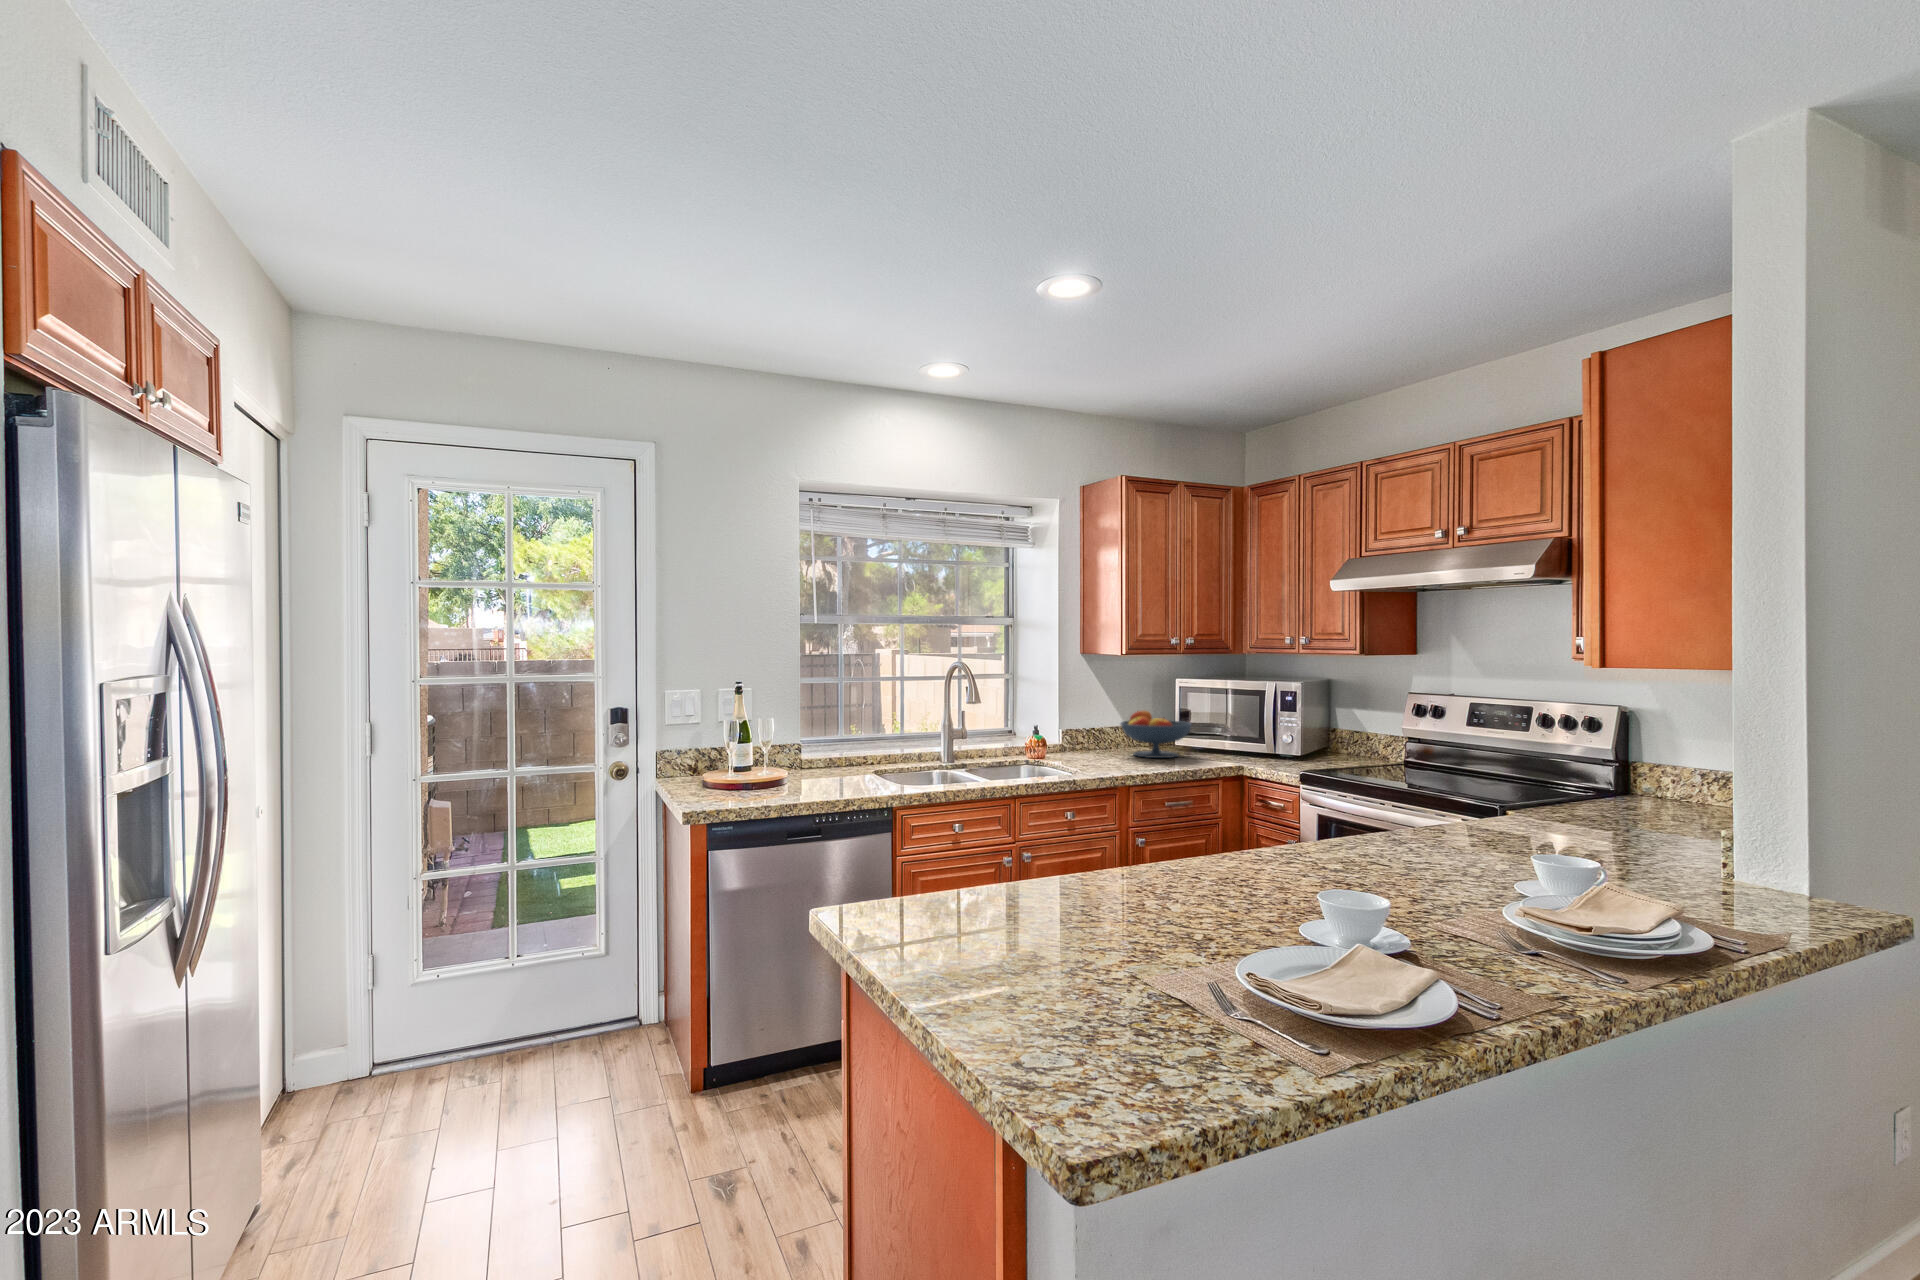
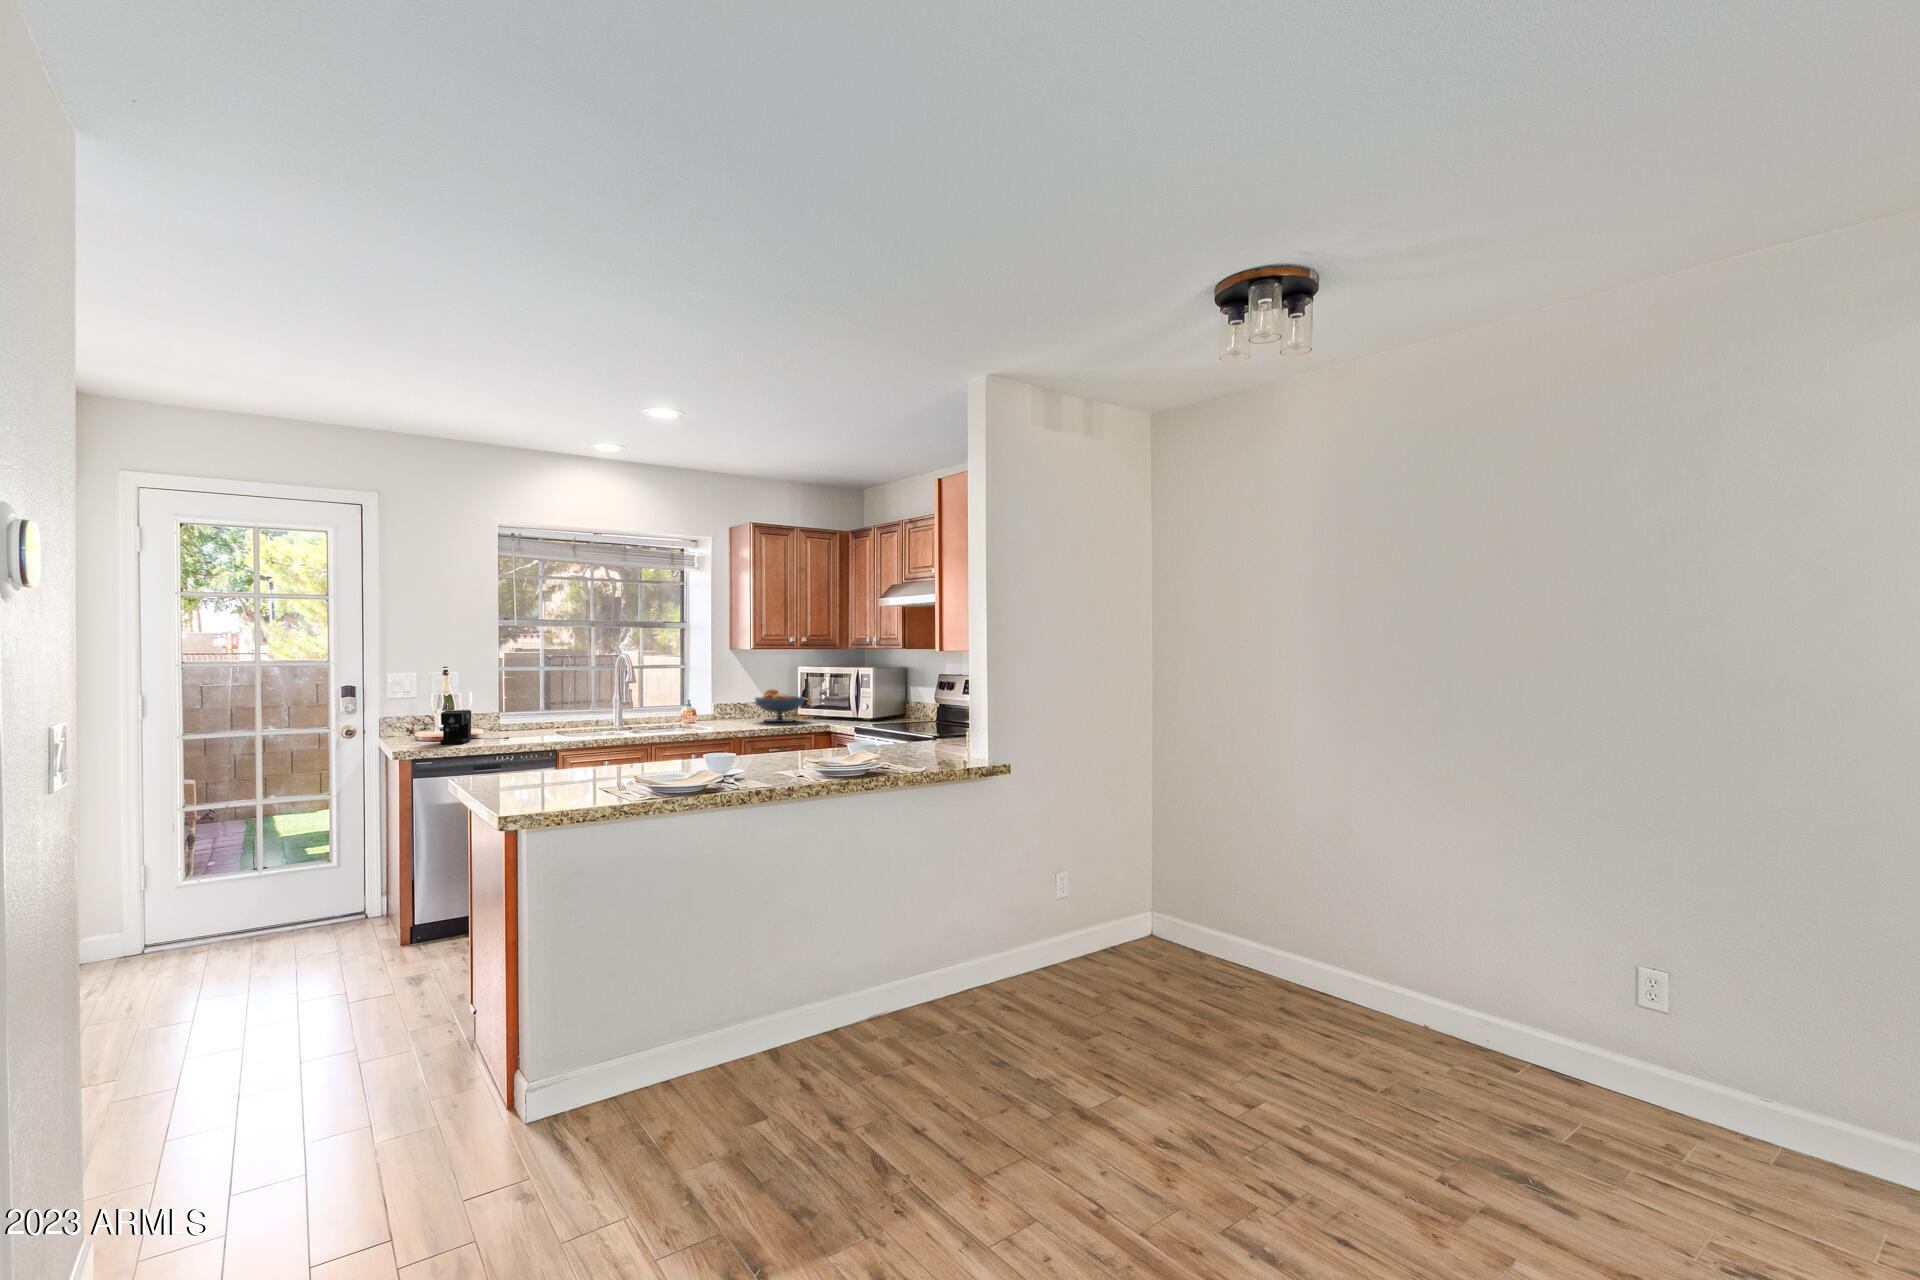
coffee maker: none [738,744,824,795] -> present [440,710,509,744]

